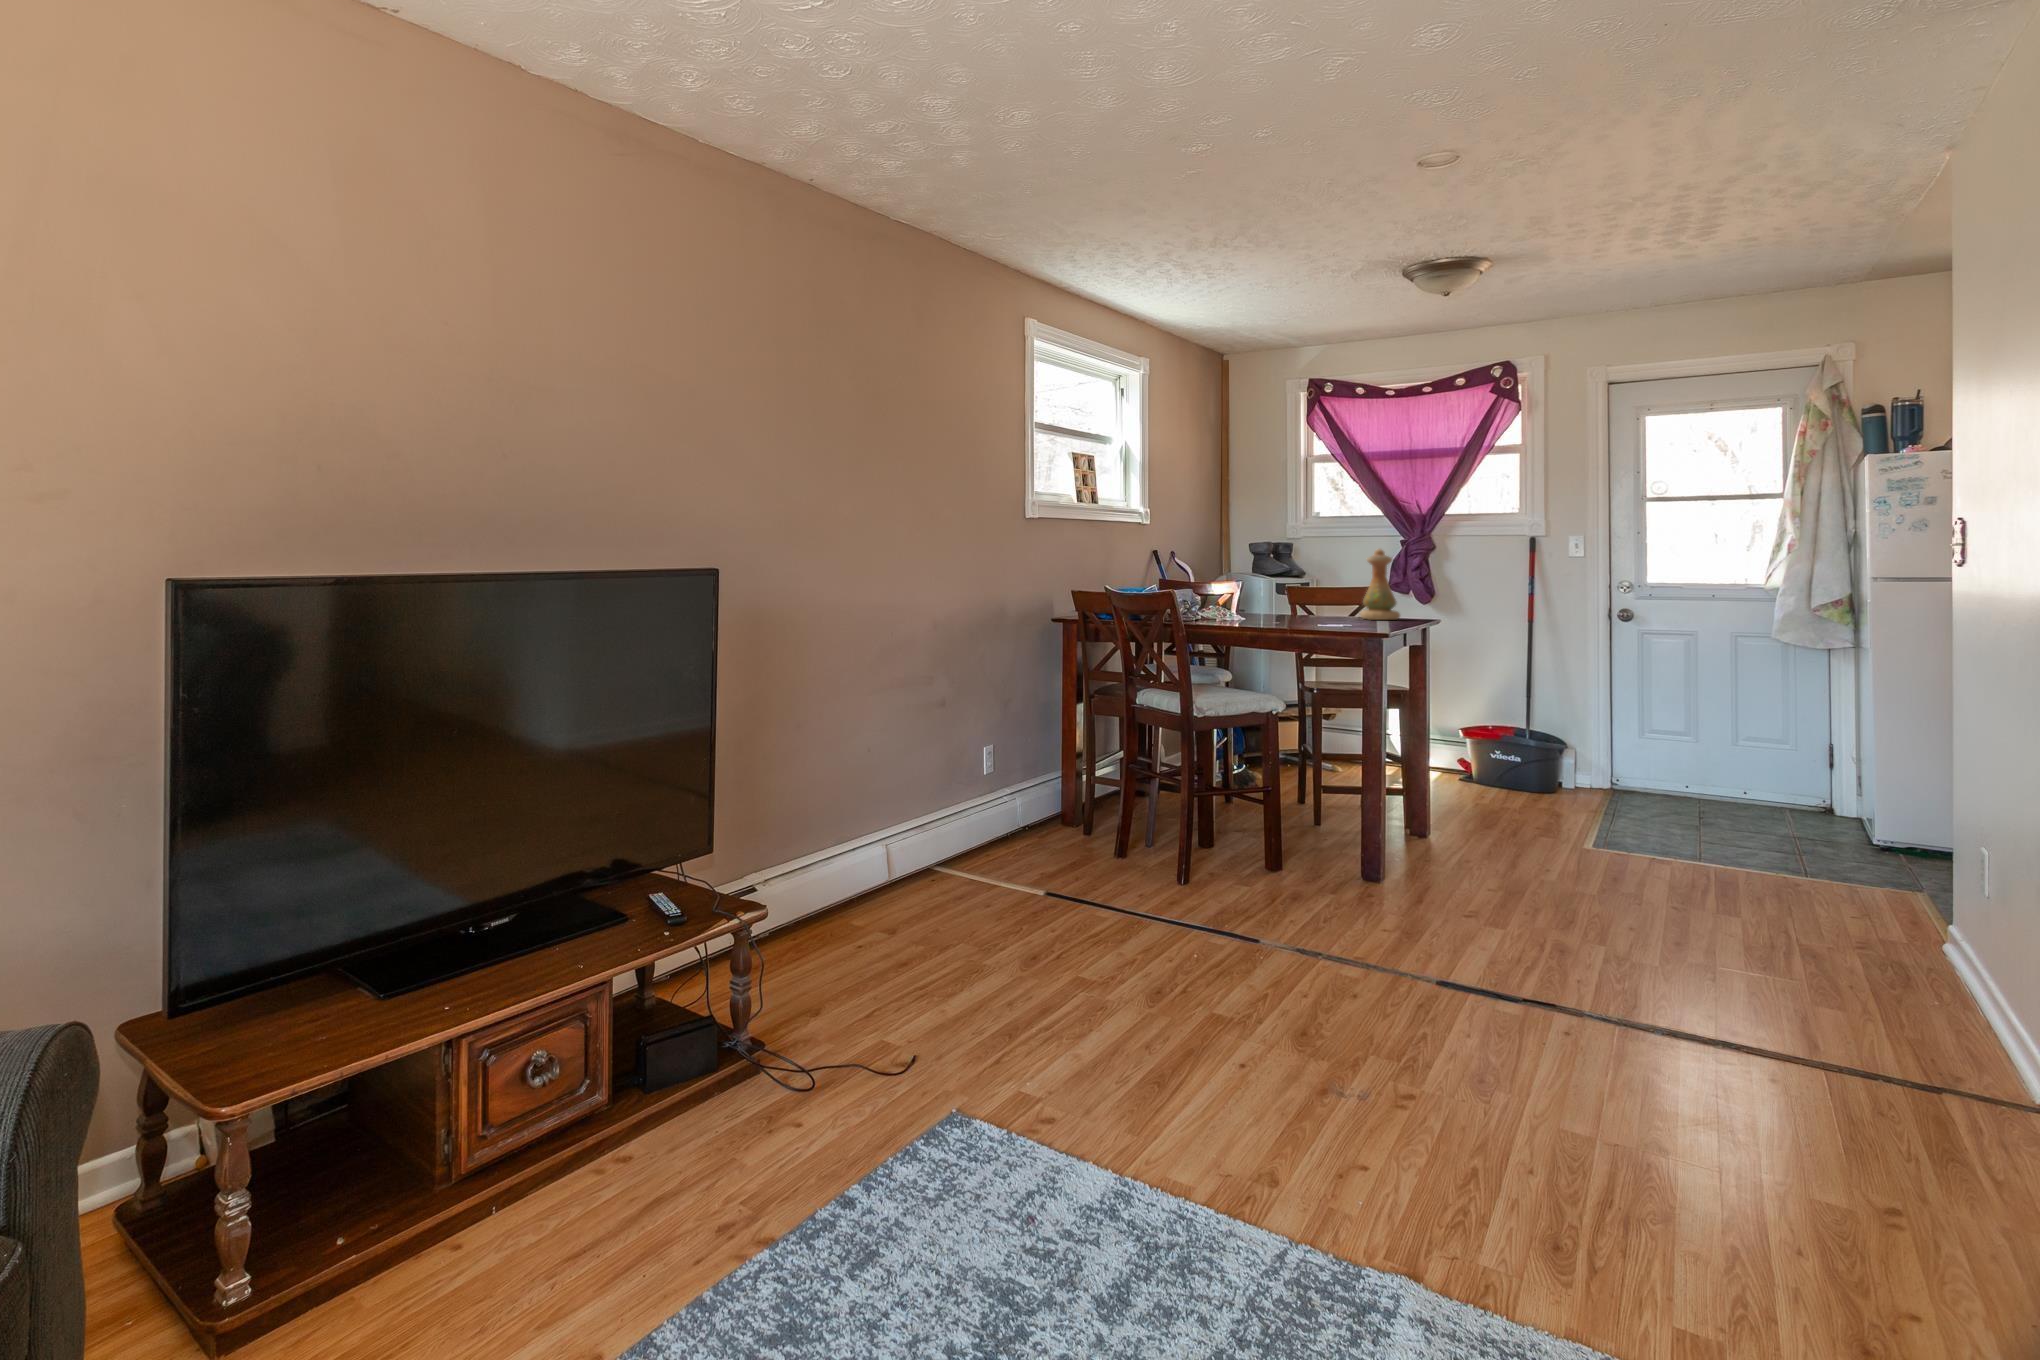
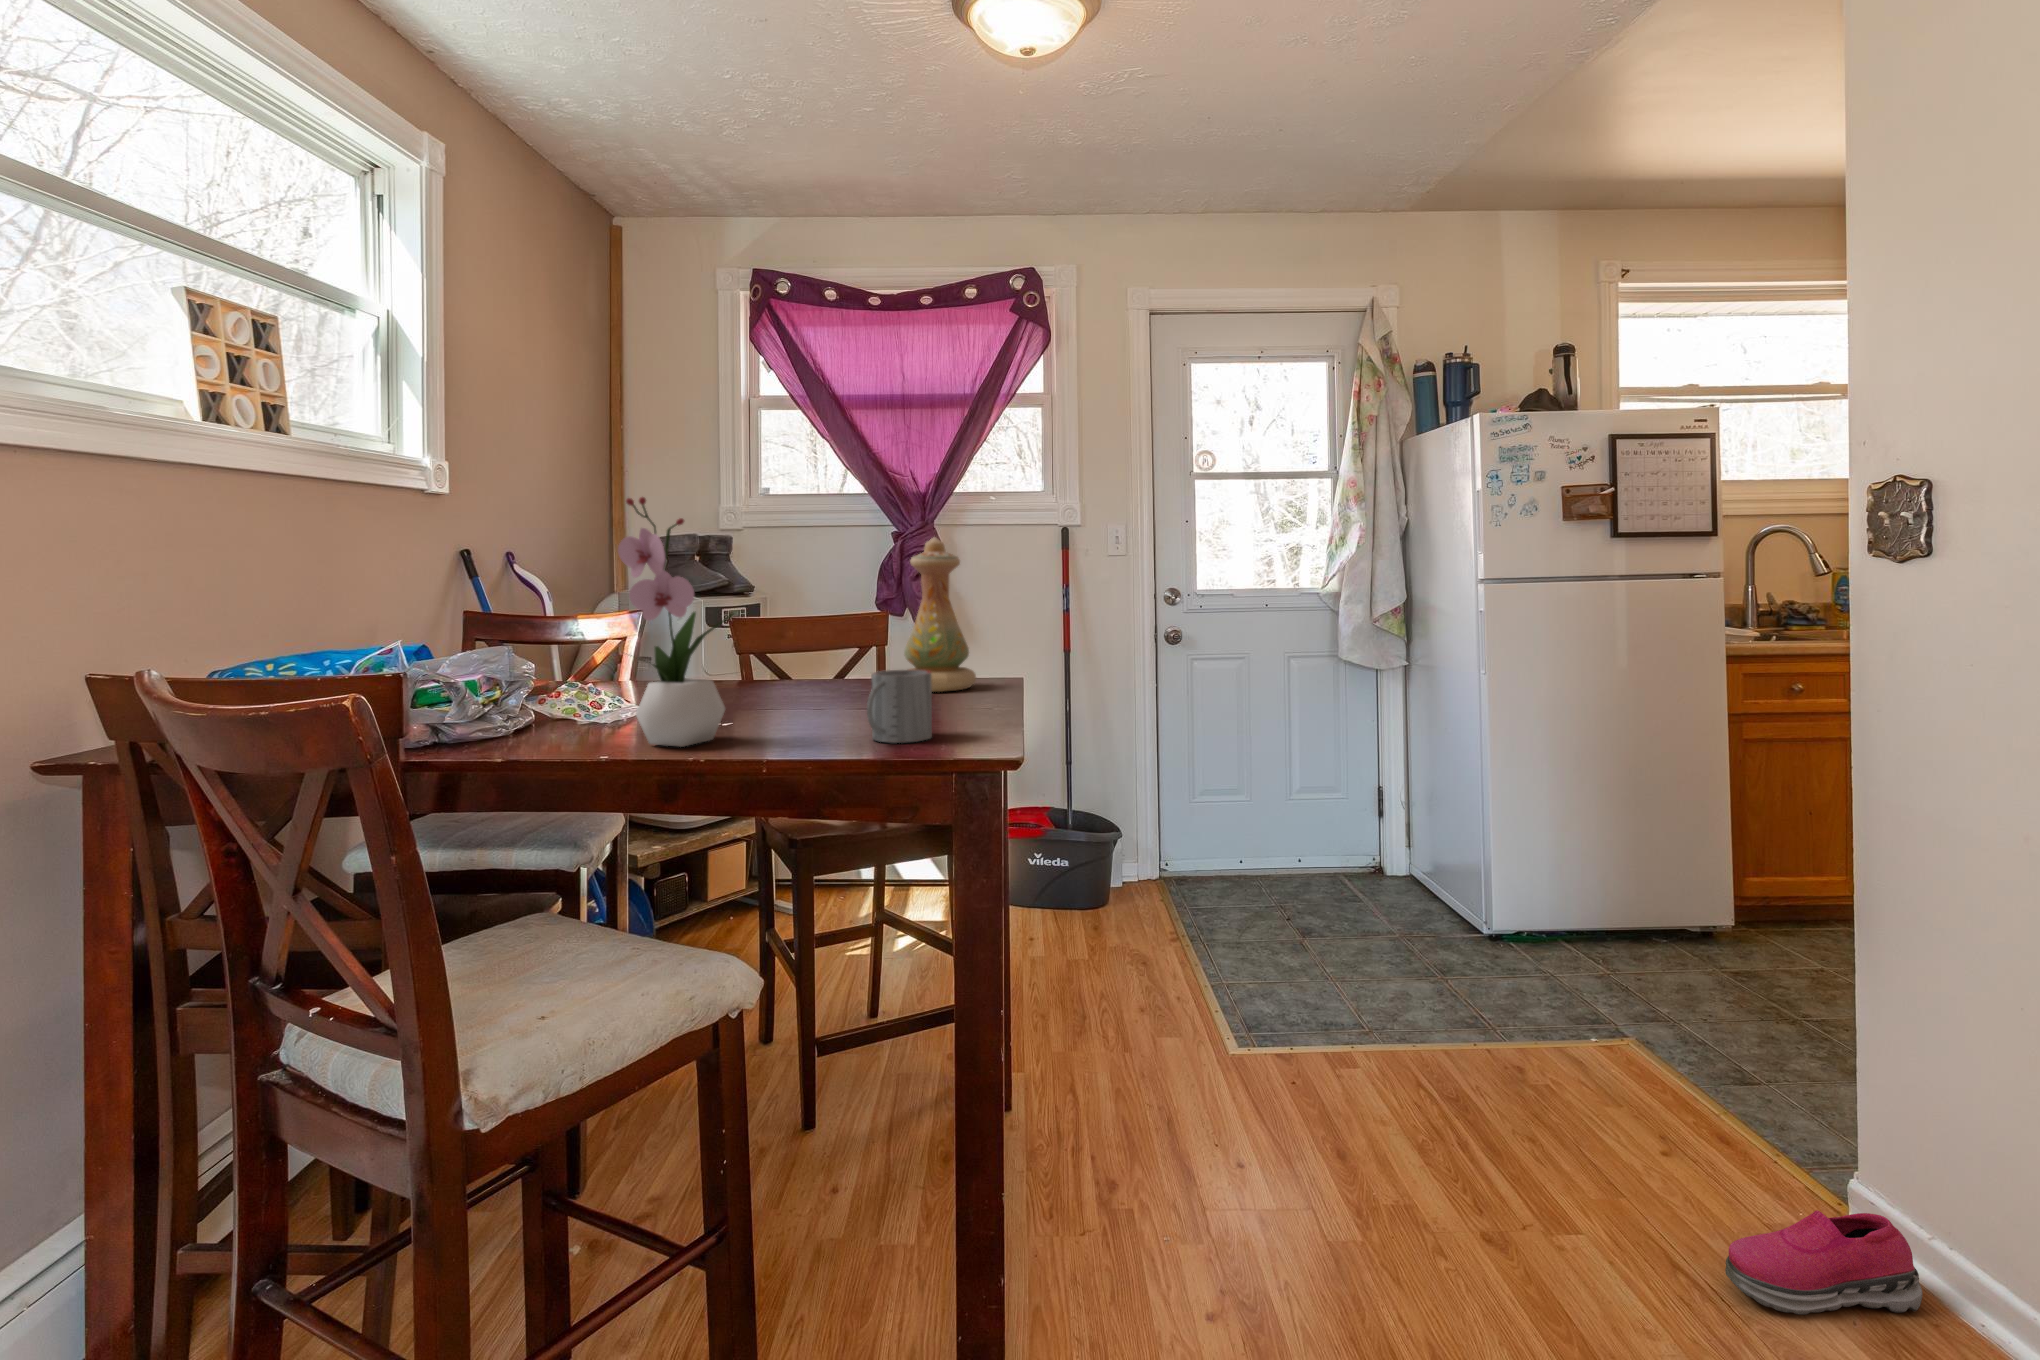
flower arrangement: none [1233,536,1276,624] -> present [618,497,733,747]
mug: none [1322,601,1352,627] -> present [867,670,932,743]
shoe: none [1769,894,1896,946] -> present [1725,1210,1922,1314]

